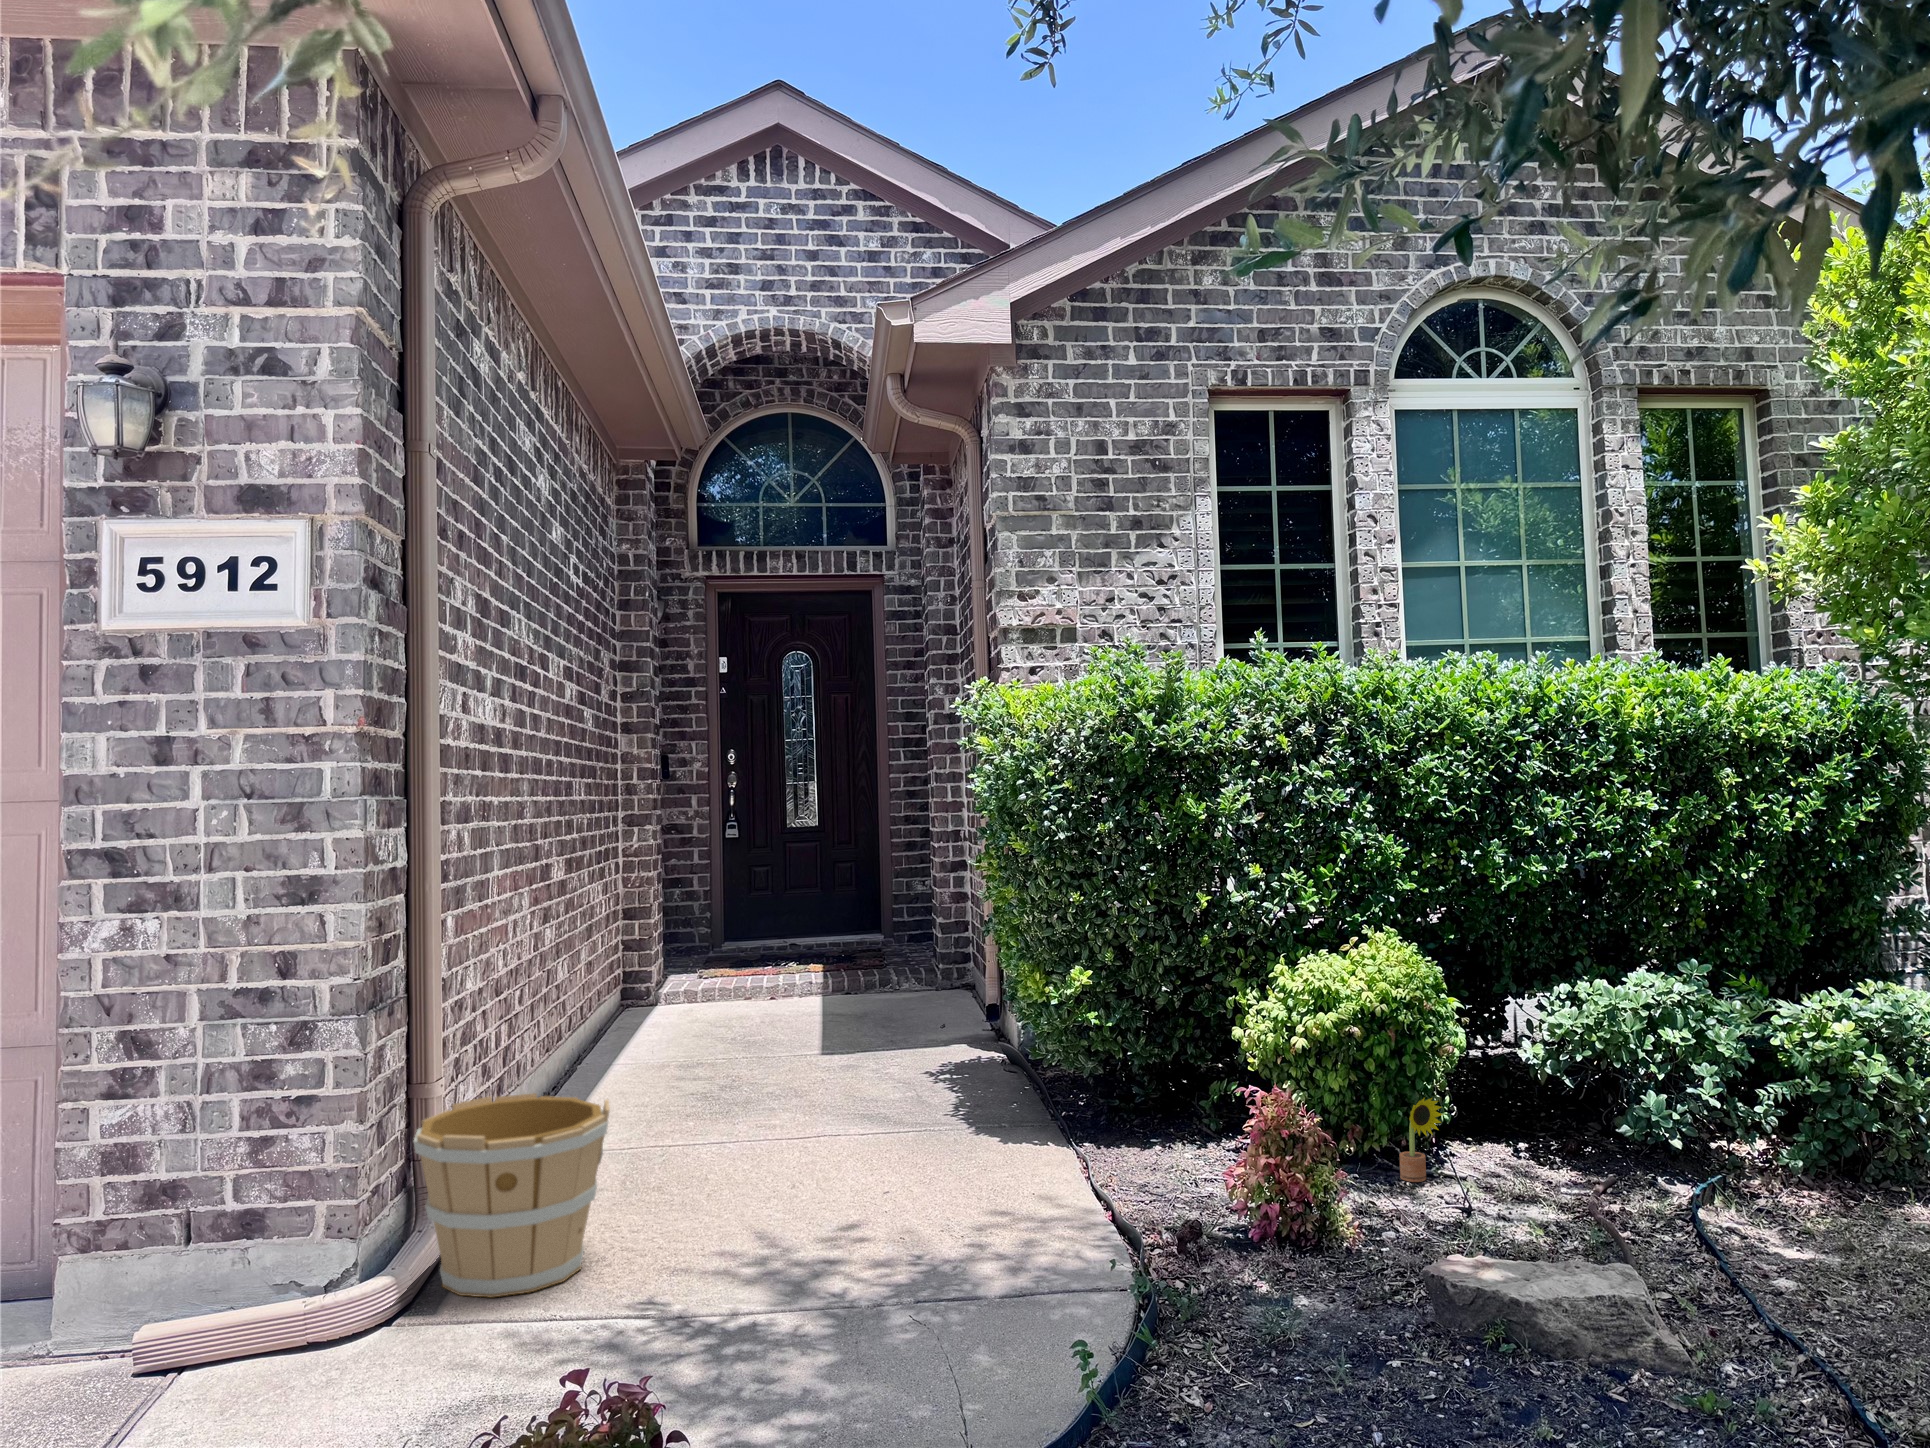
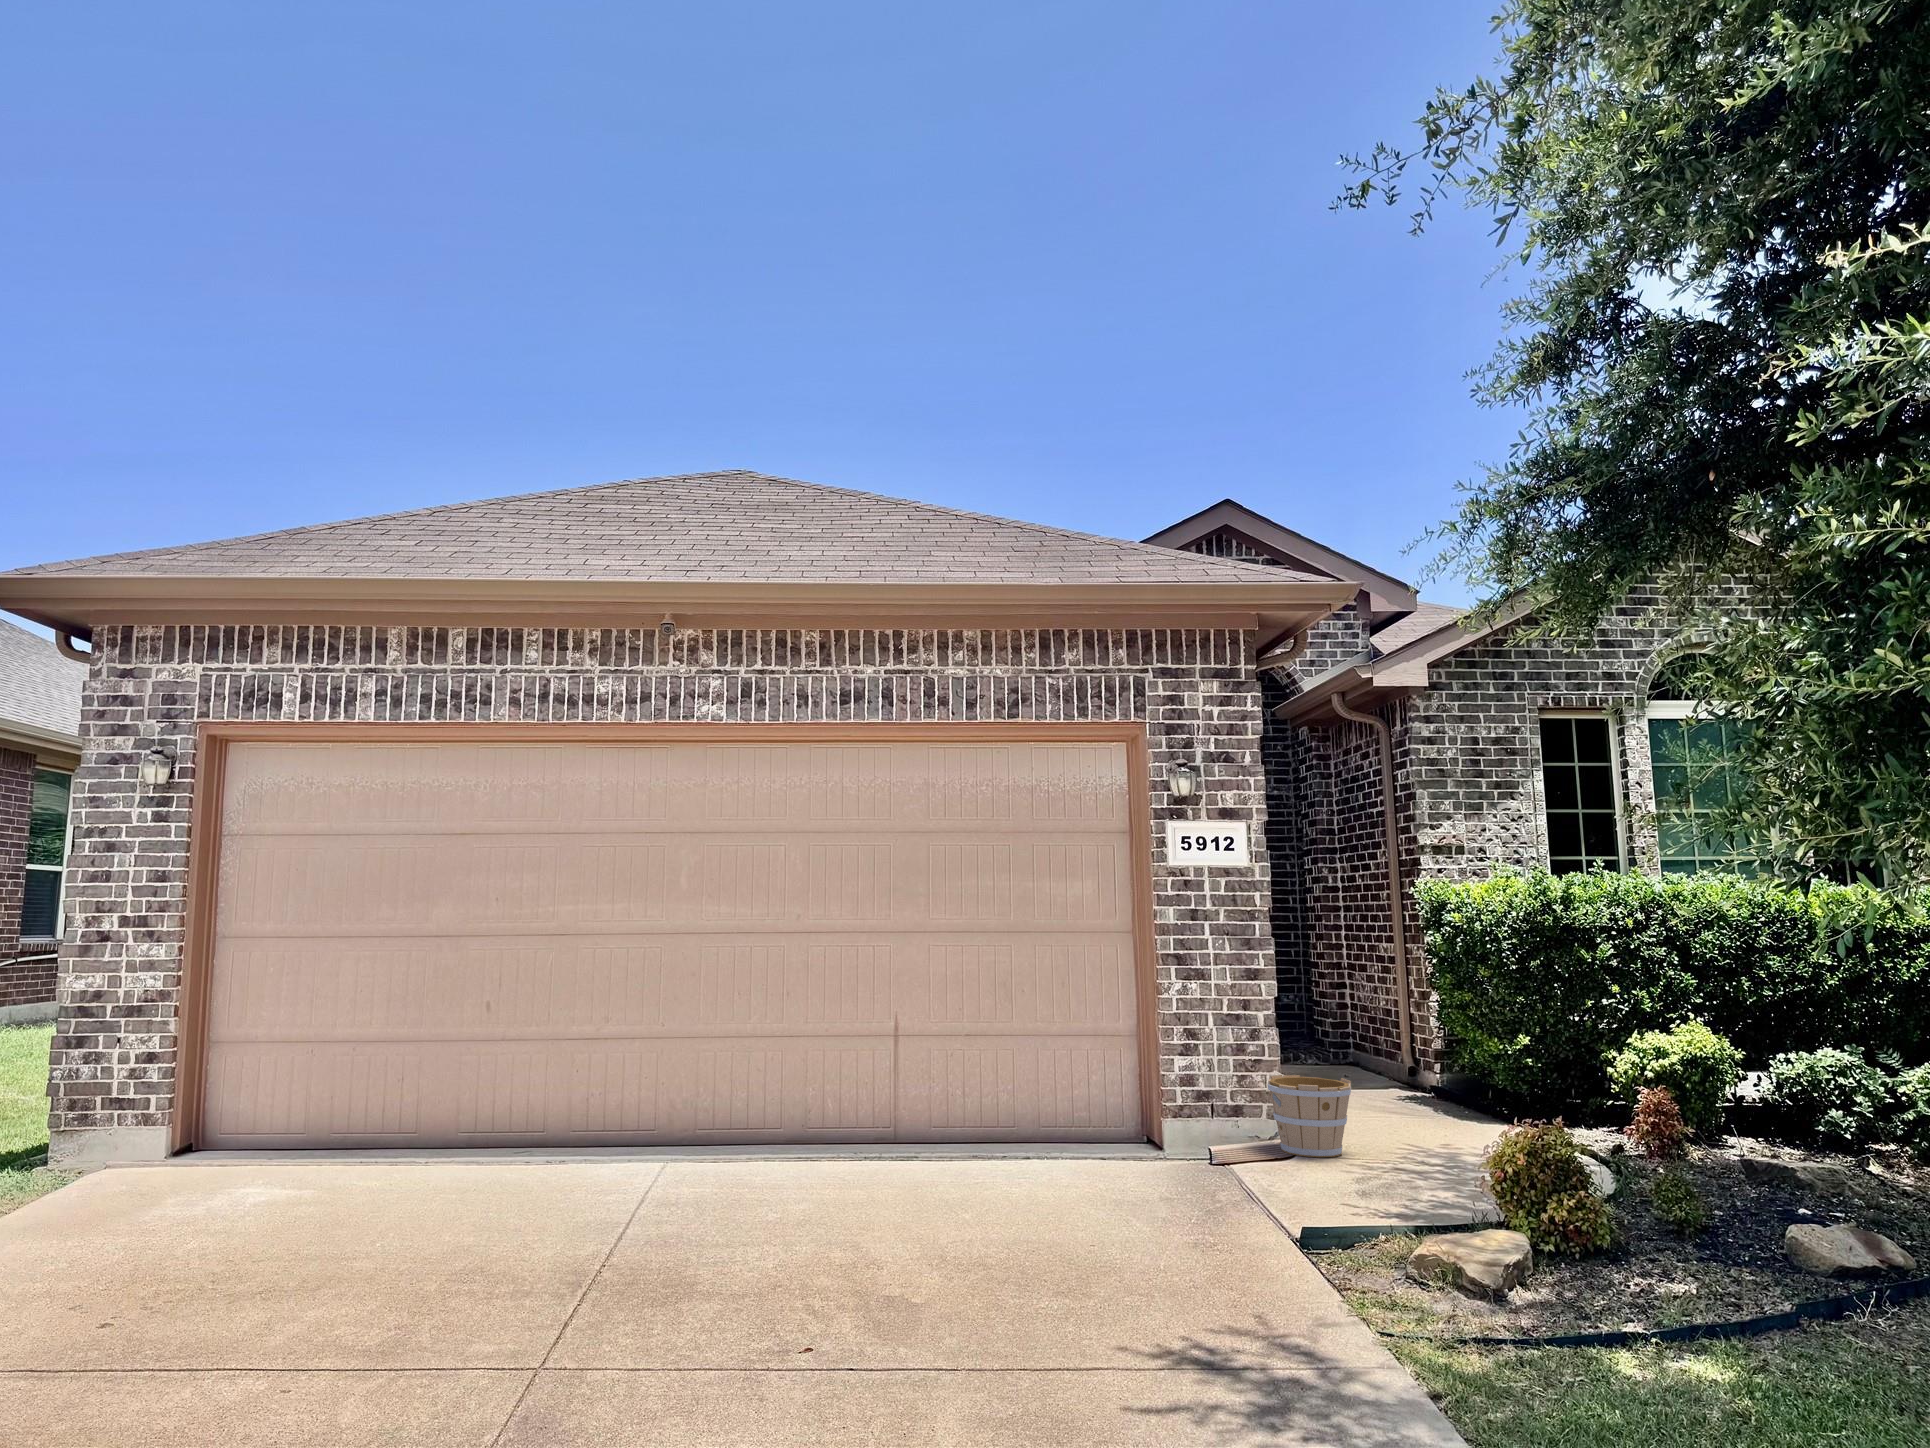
decorative plant: present [1400,1098,1443,1182] -> none [1711,1107,1736,1151]

